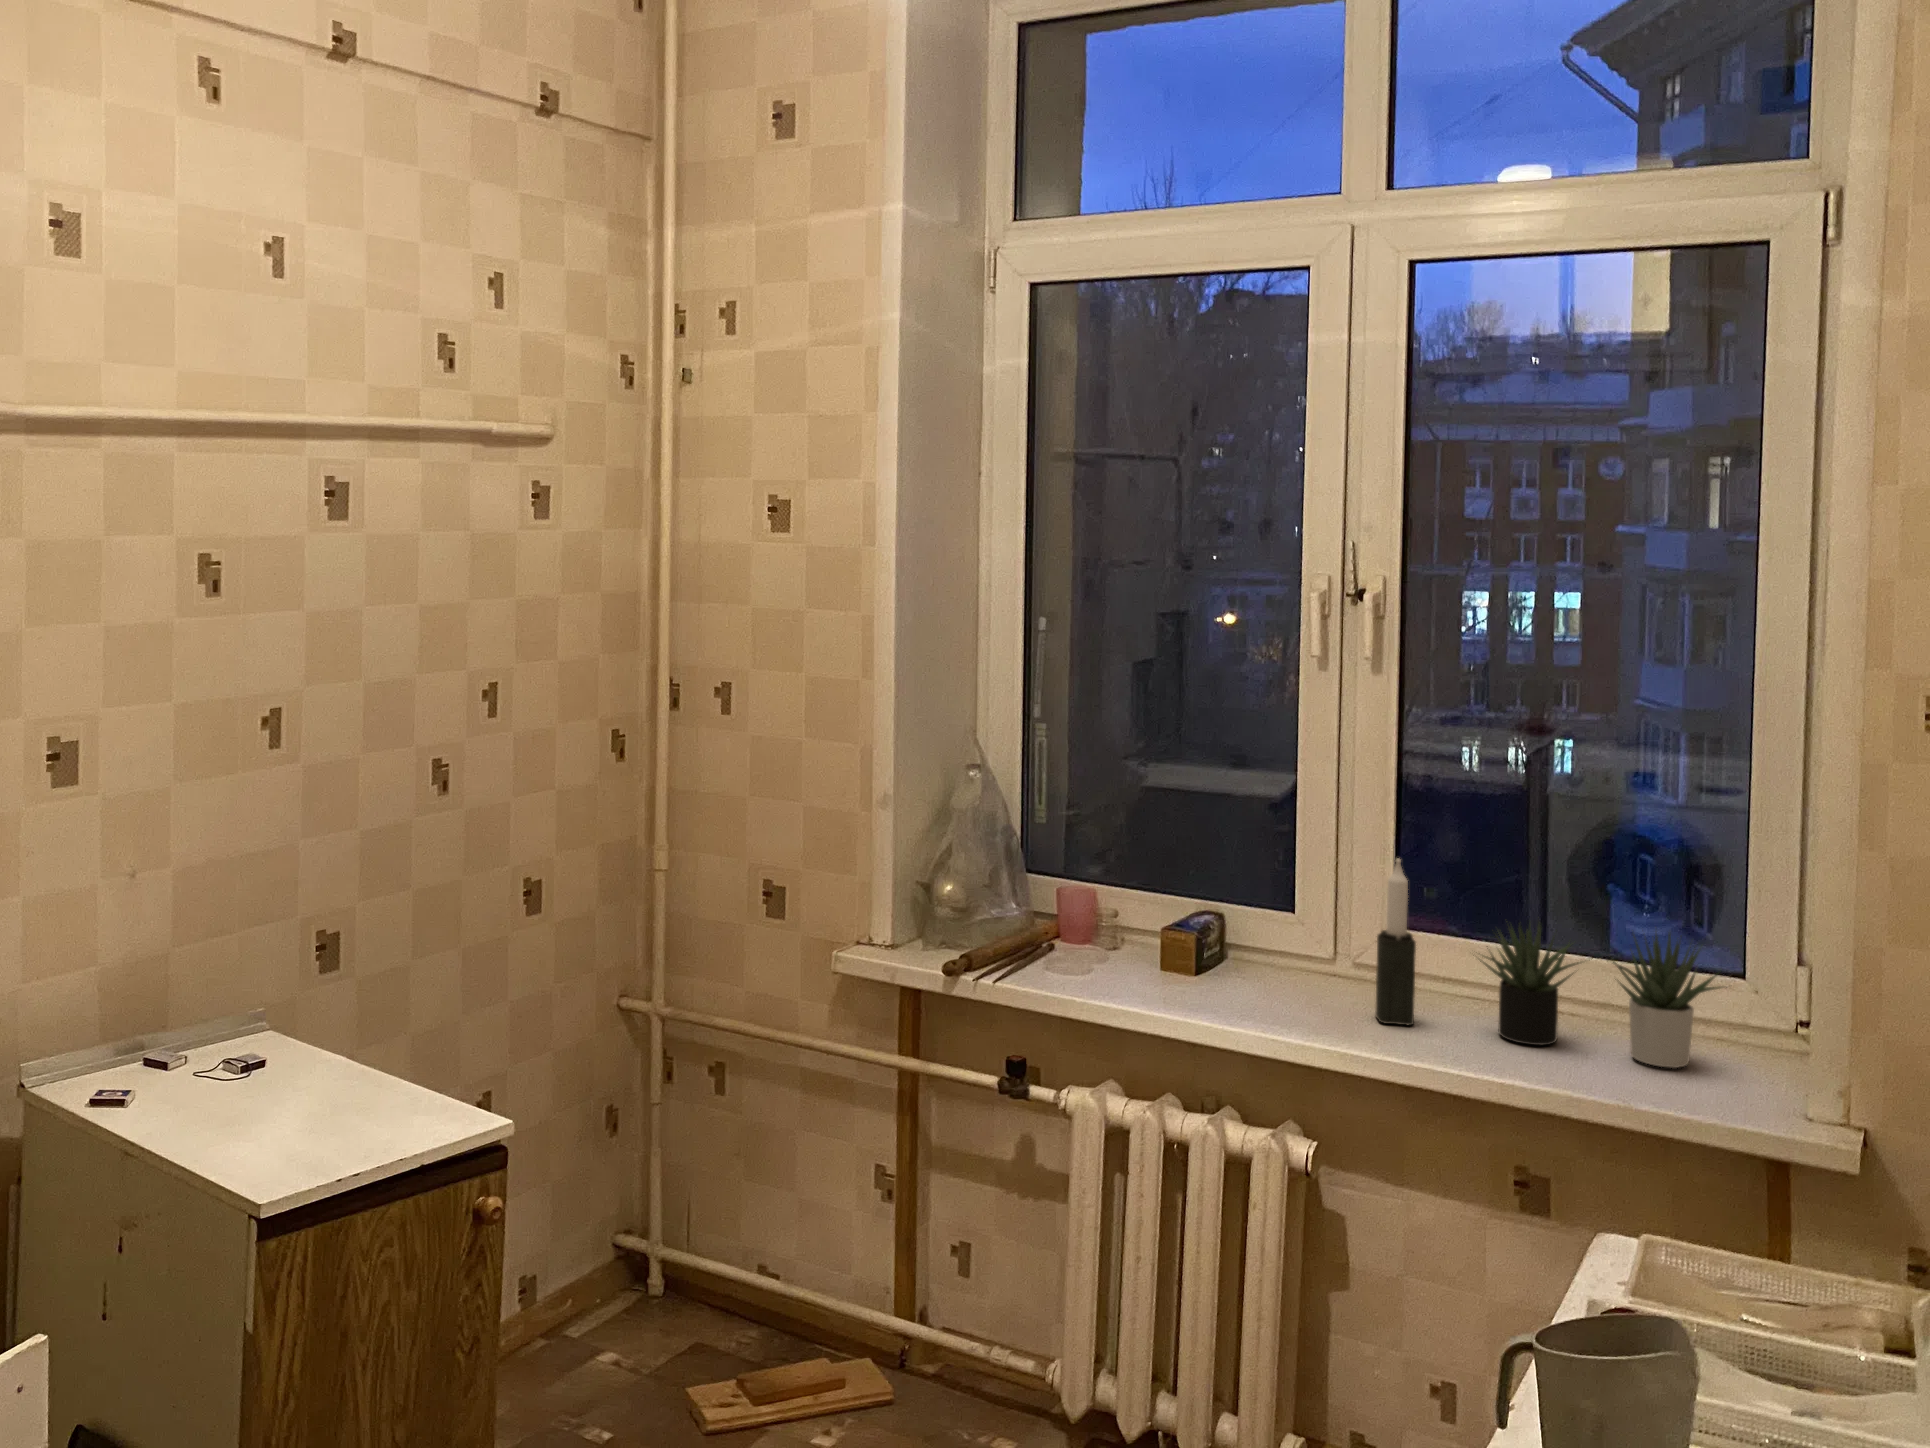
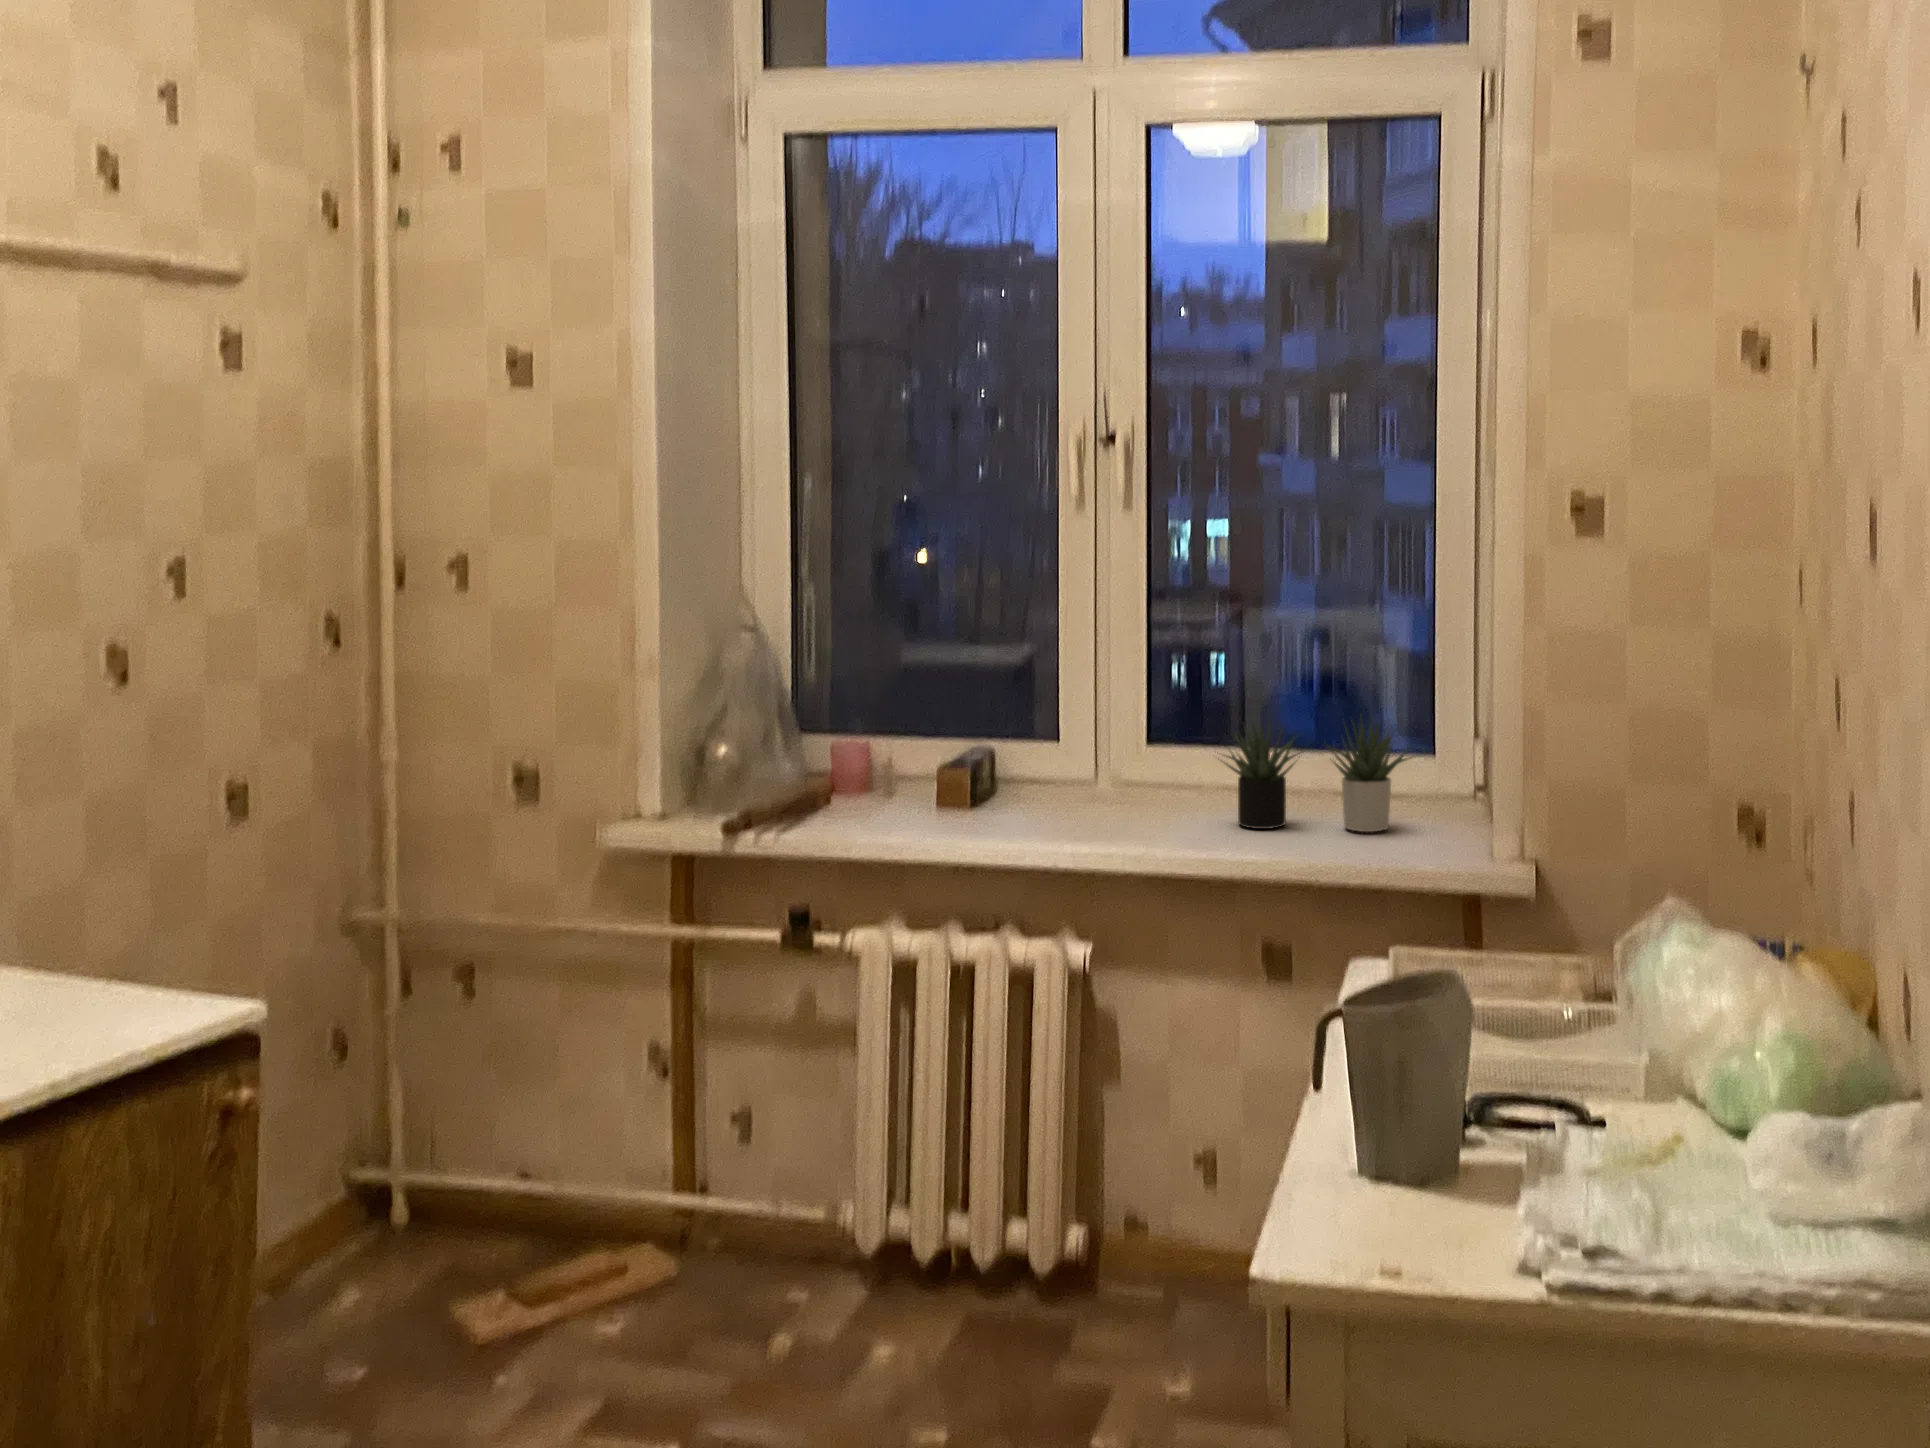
candle: present [1376,859,1416,1025] -> none [1134,675,1167,827]

